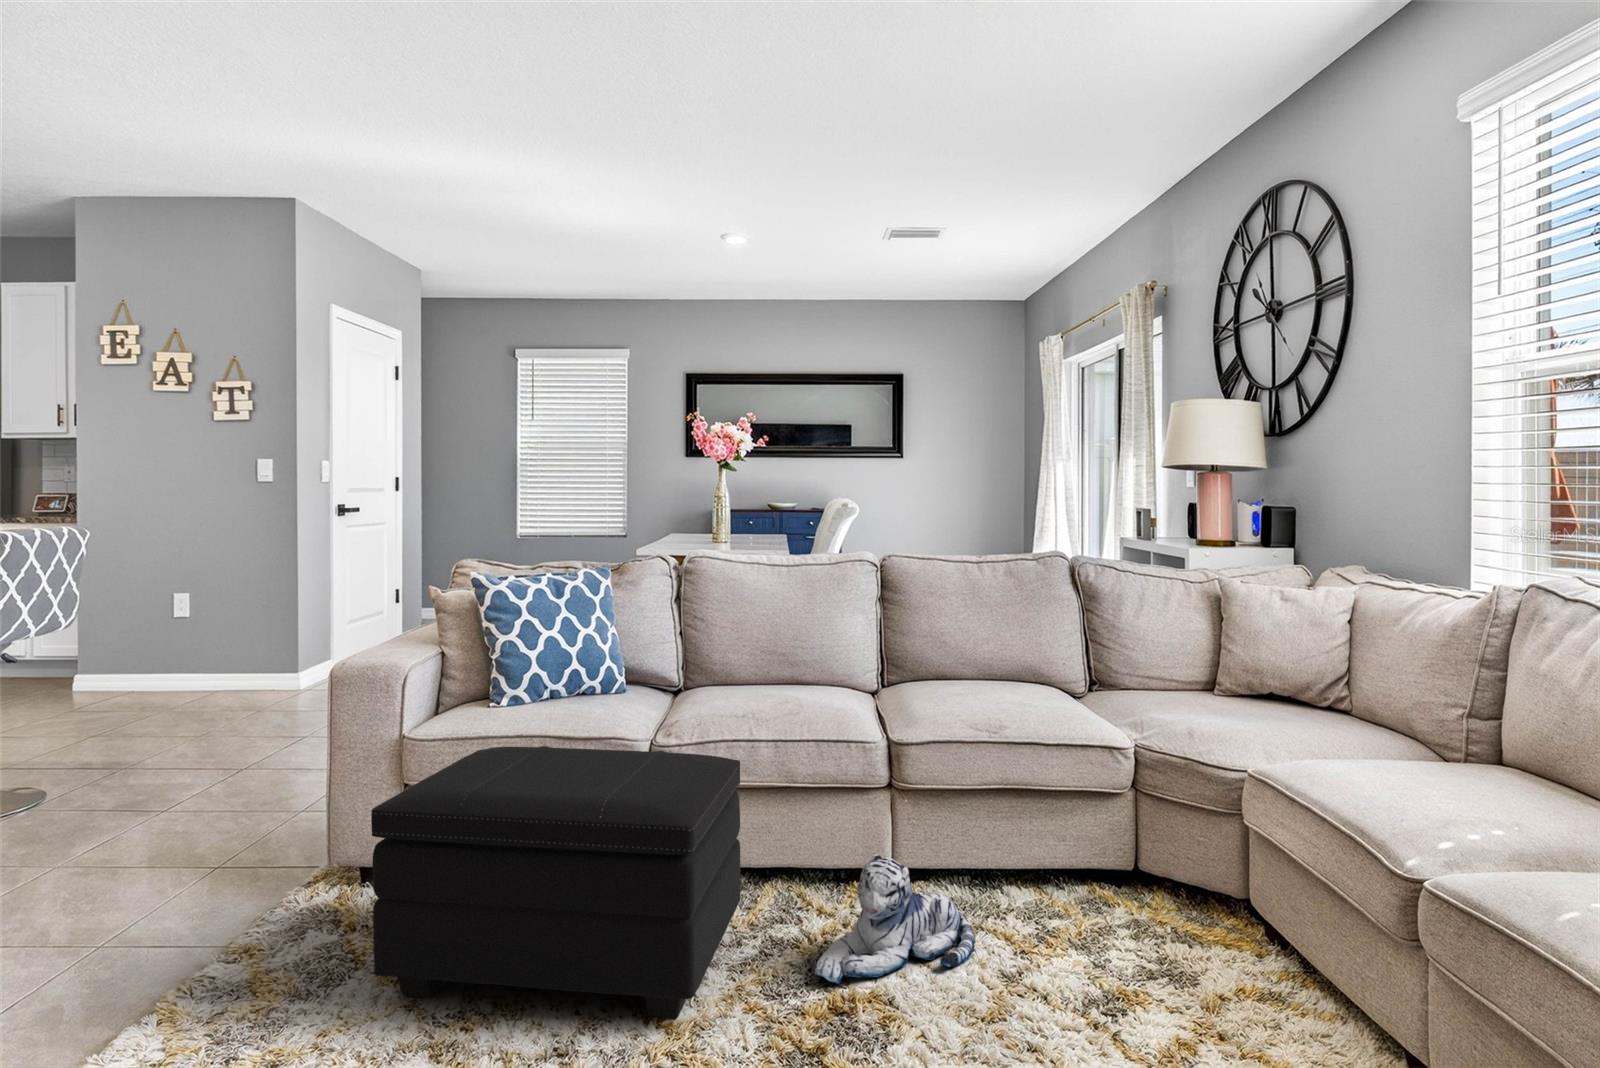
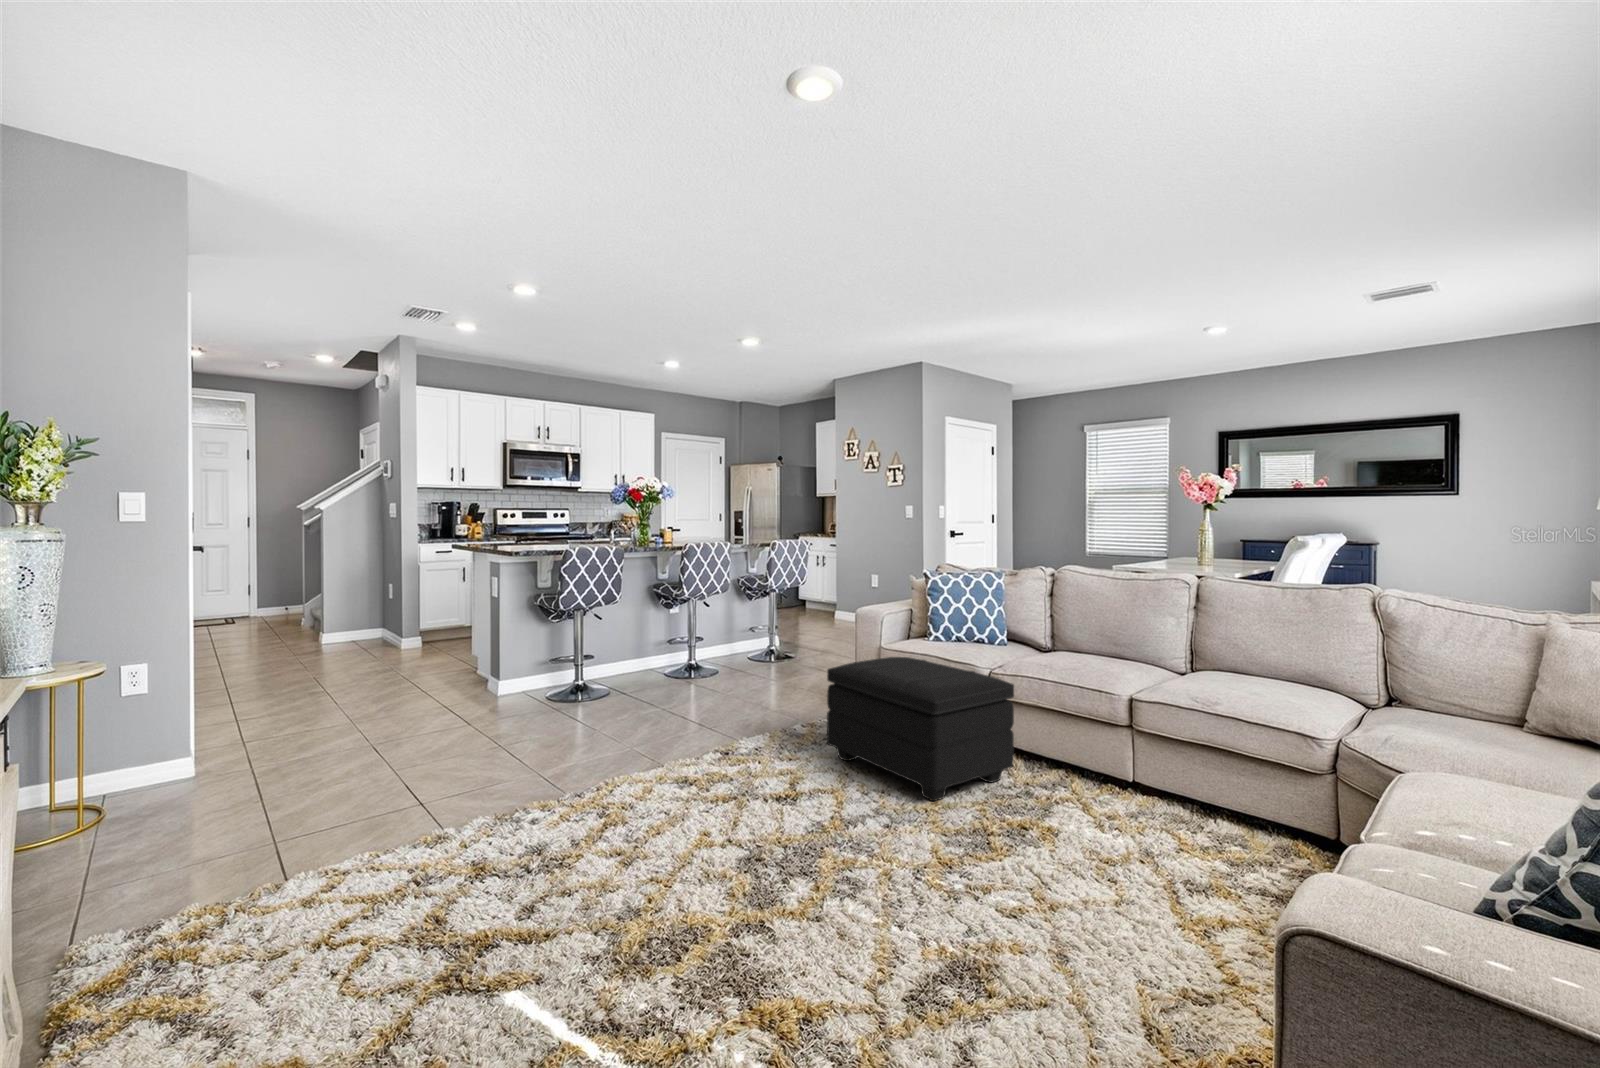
plush toy: present [815,854,975,983] -> none [1018,753,1150,838]

